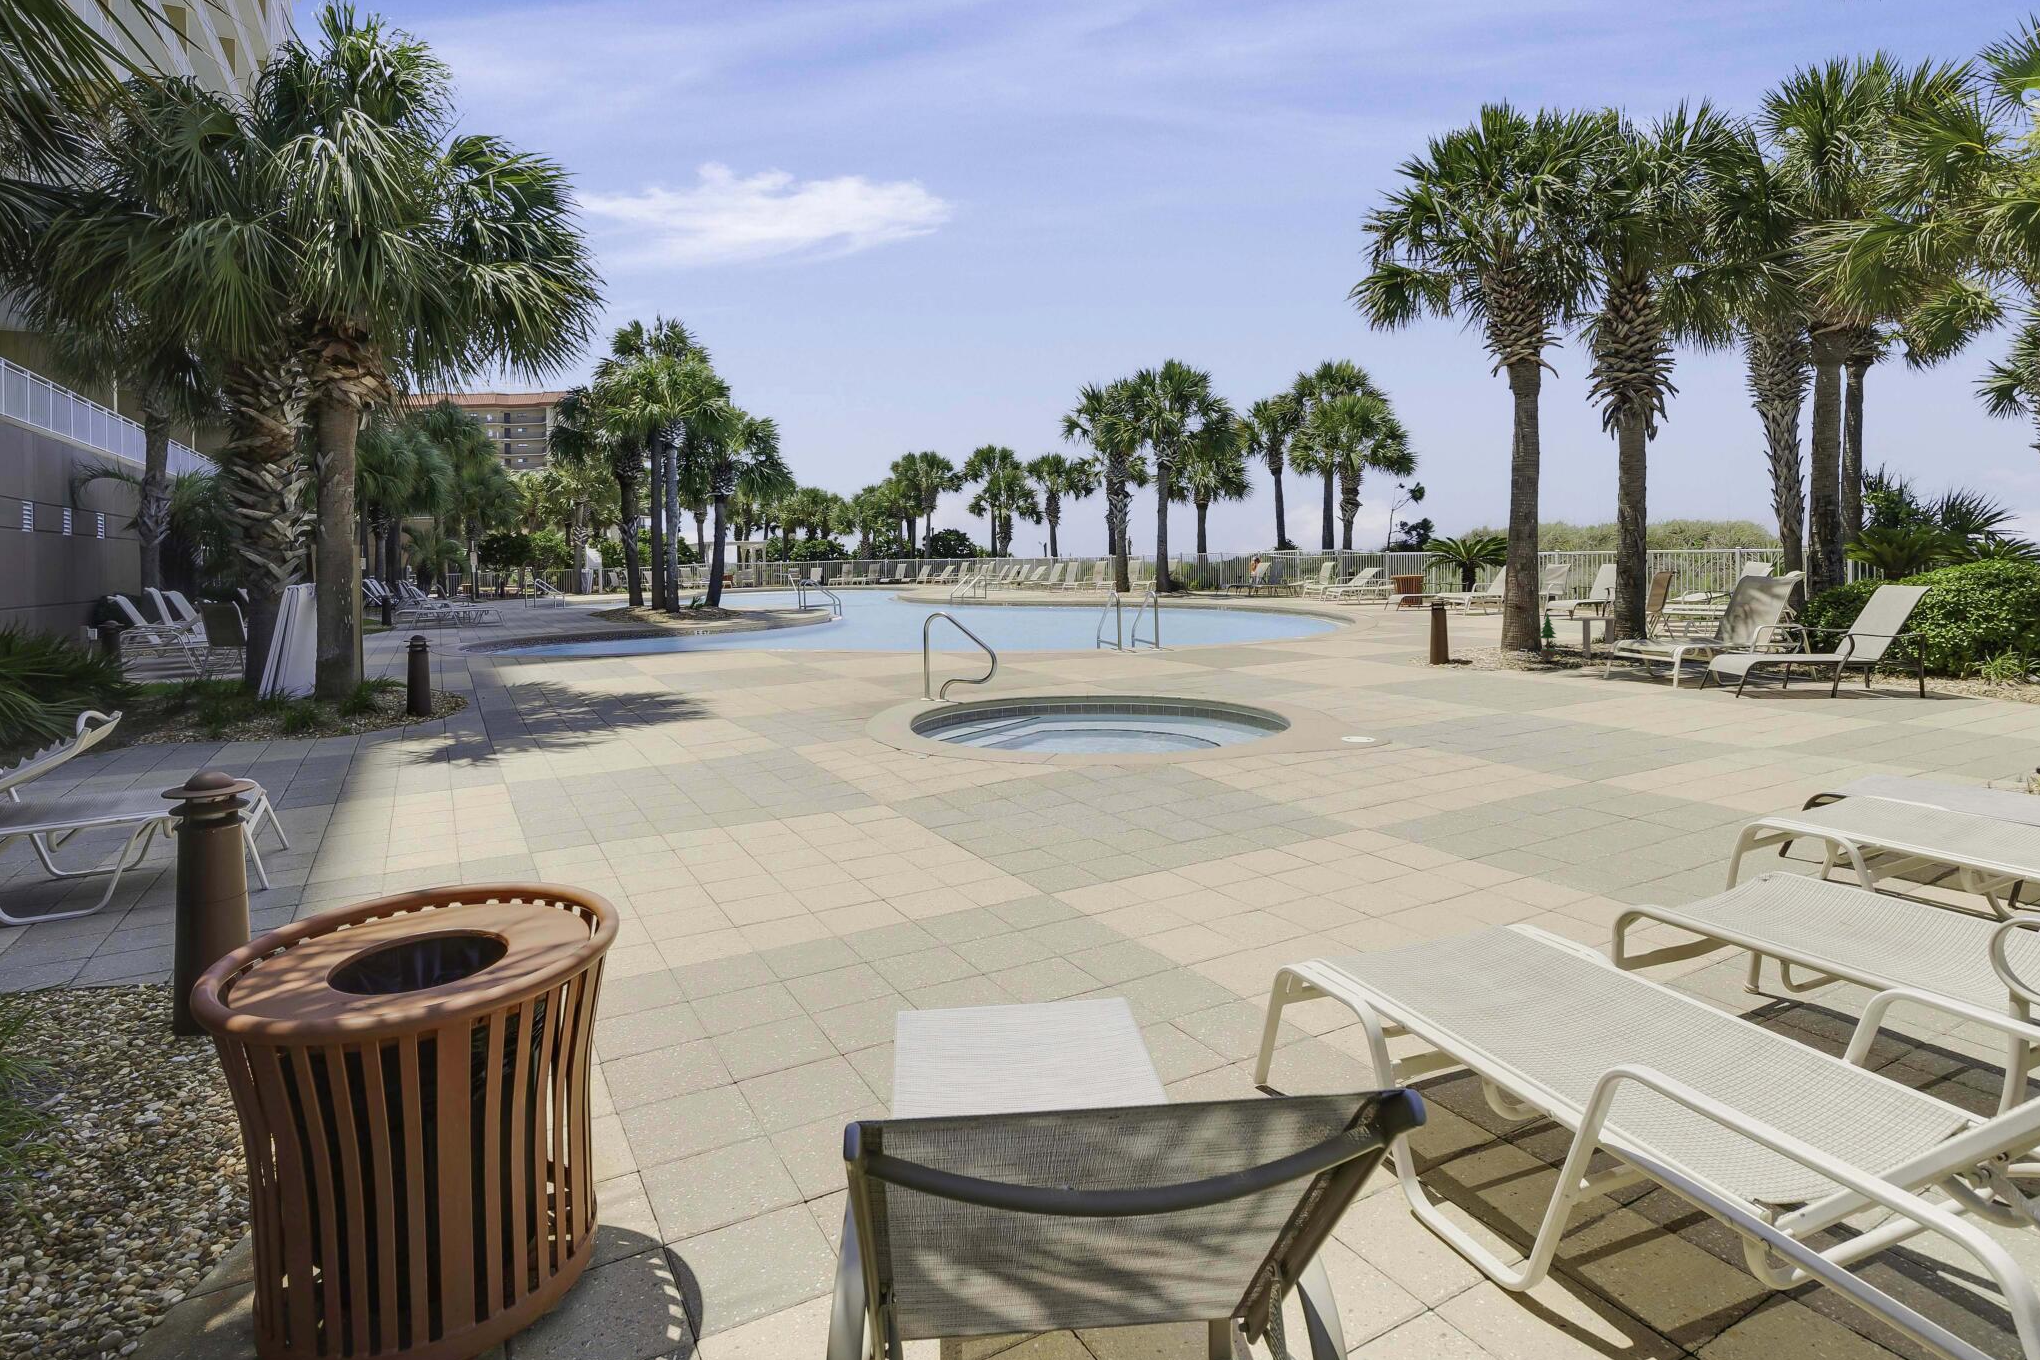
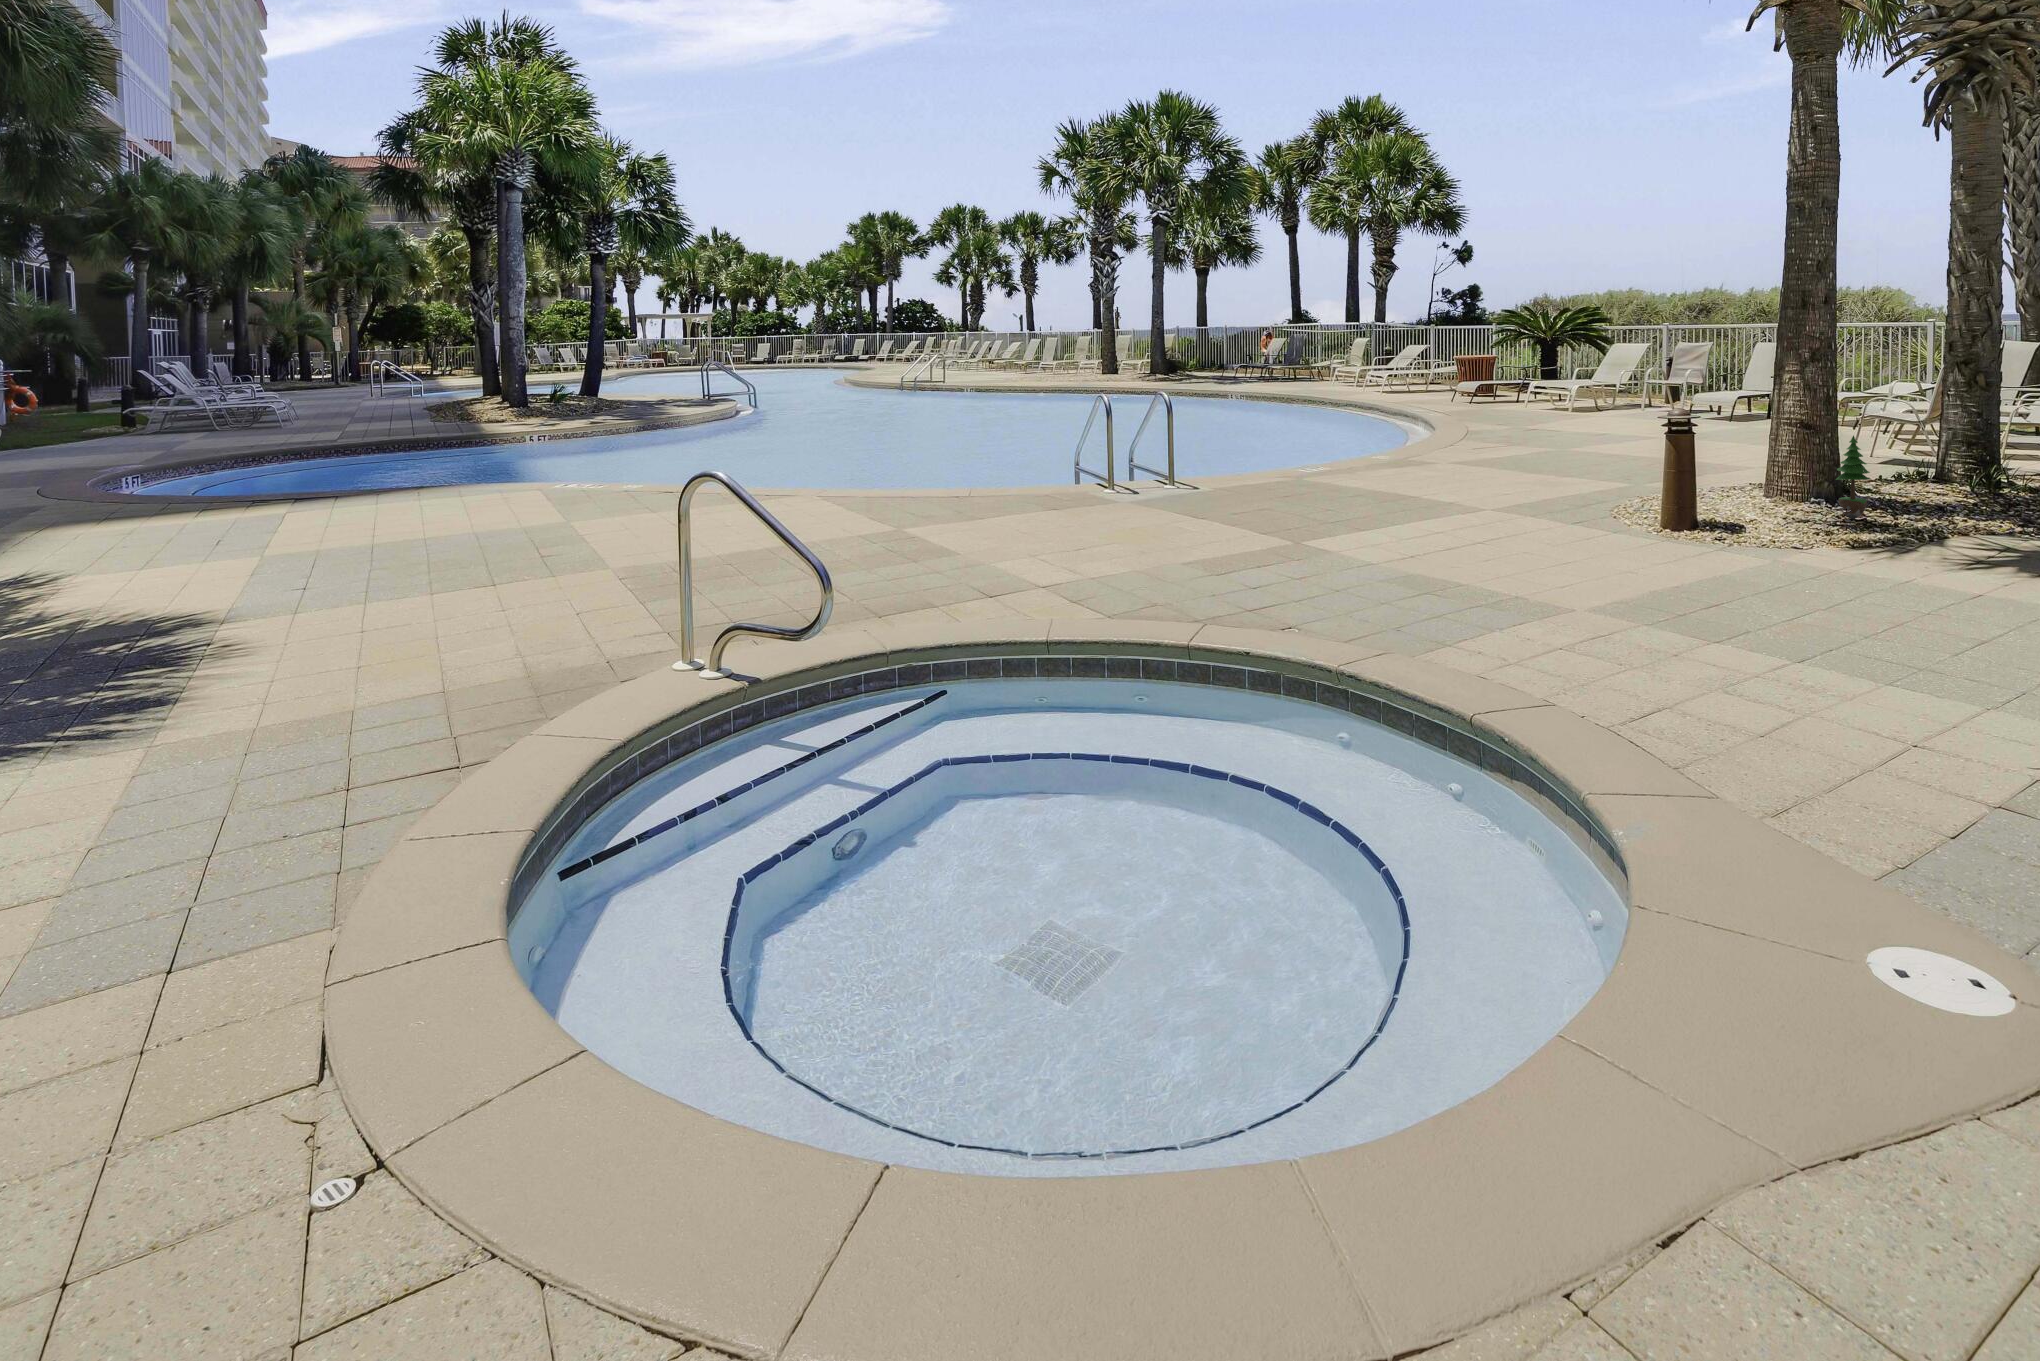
side table: present [1580,617,1617,658] -> none [1882,437,1963,511]

